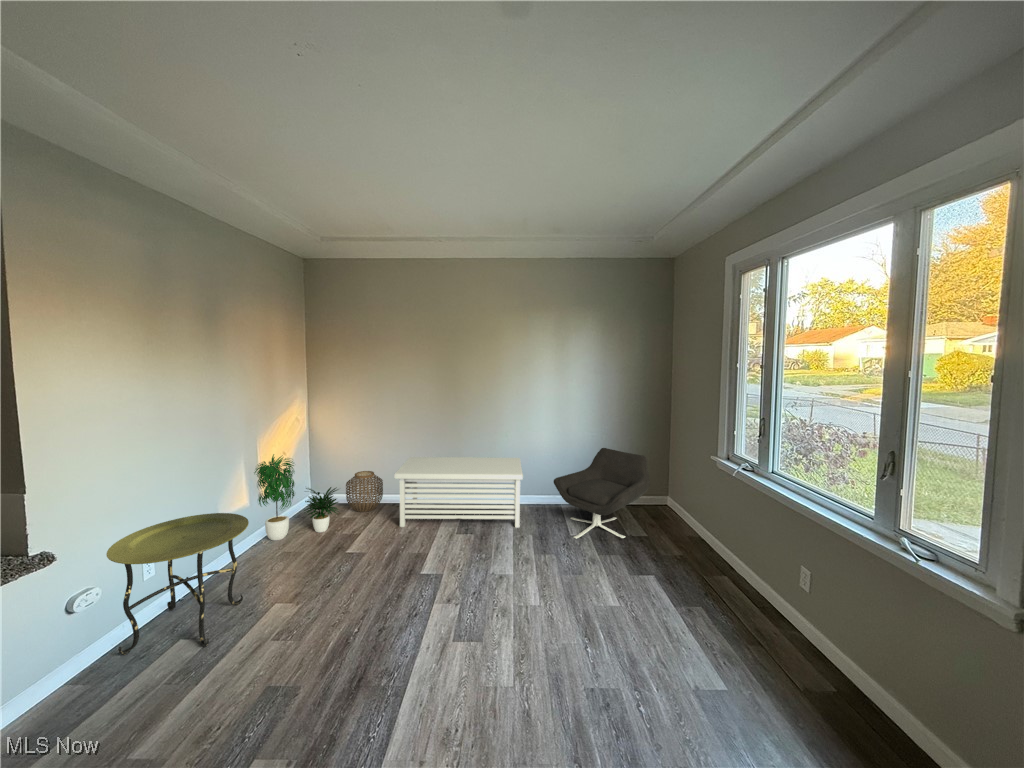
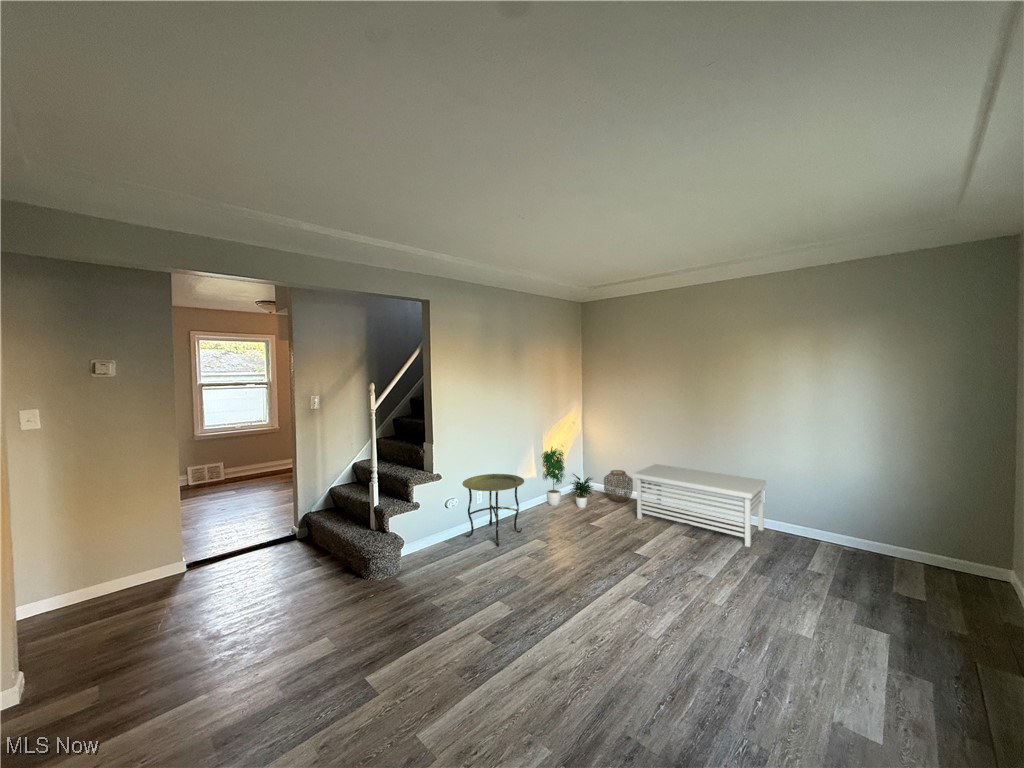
lounge chair: present [554,448,650,539] -> none [796,484,945,593]

